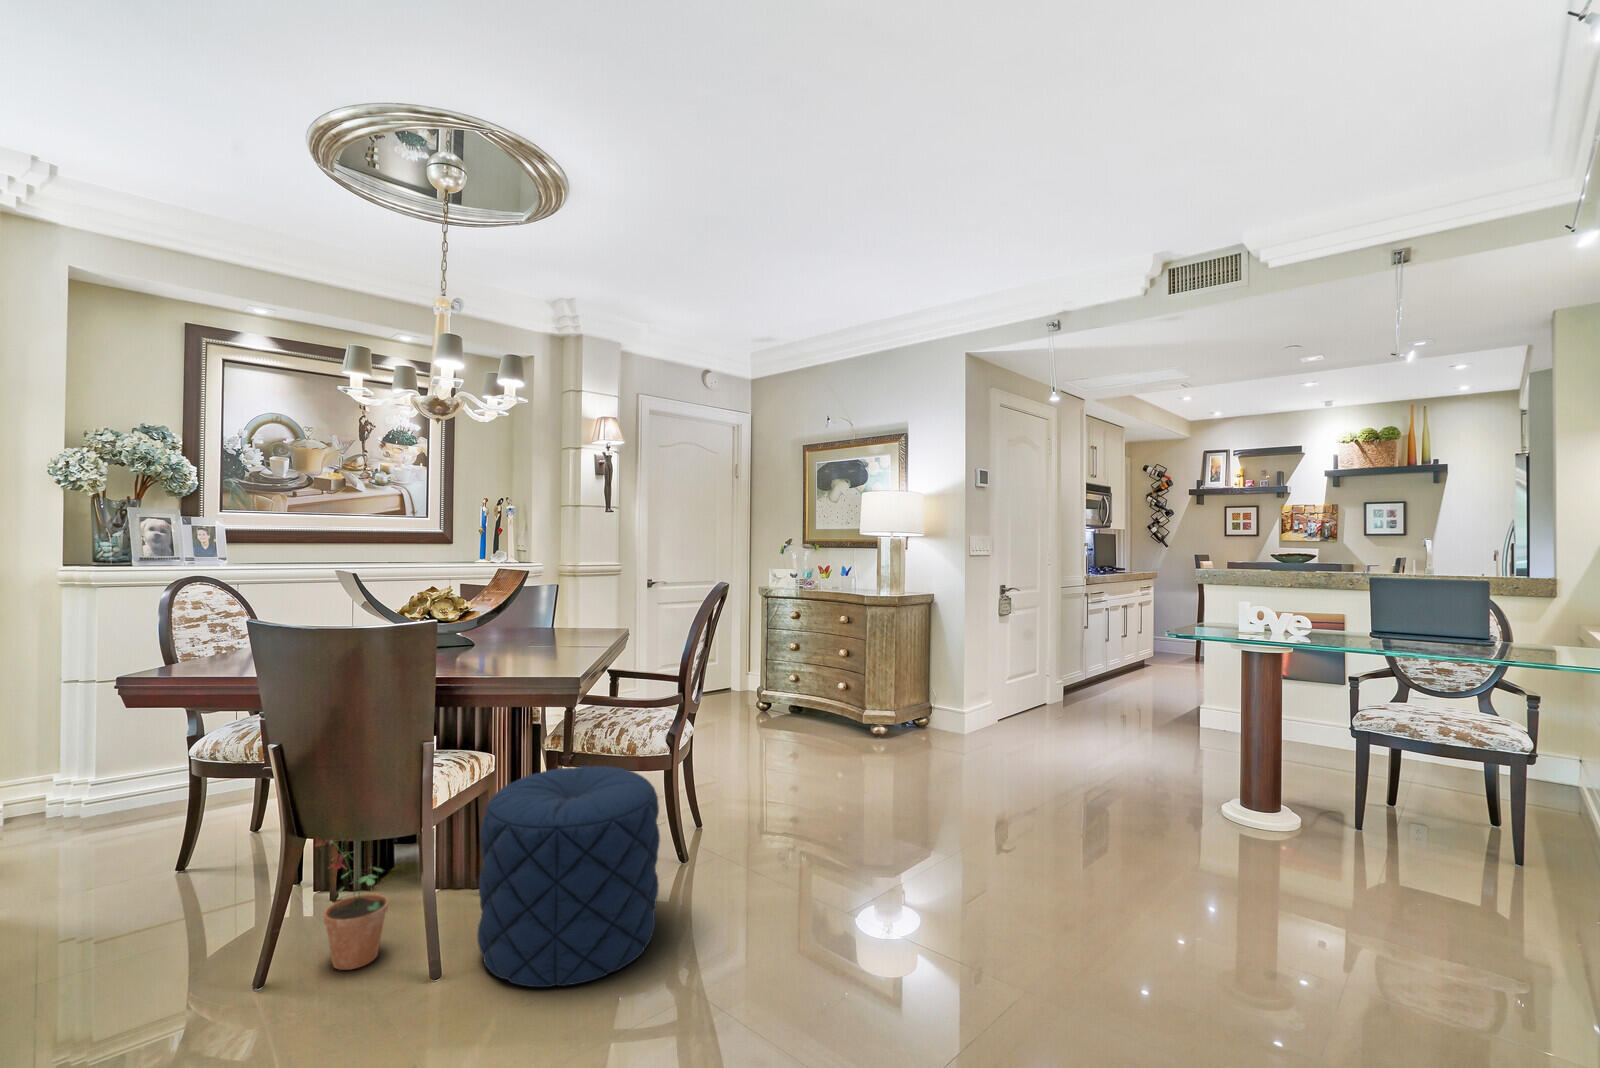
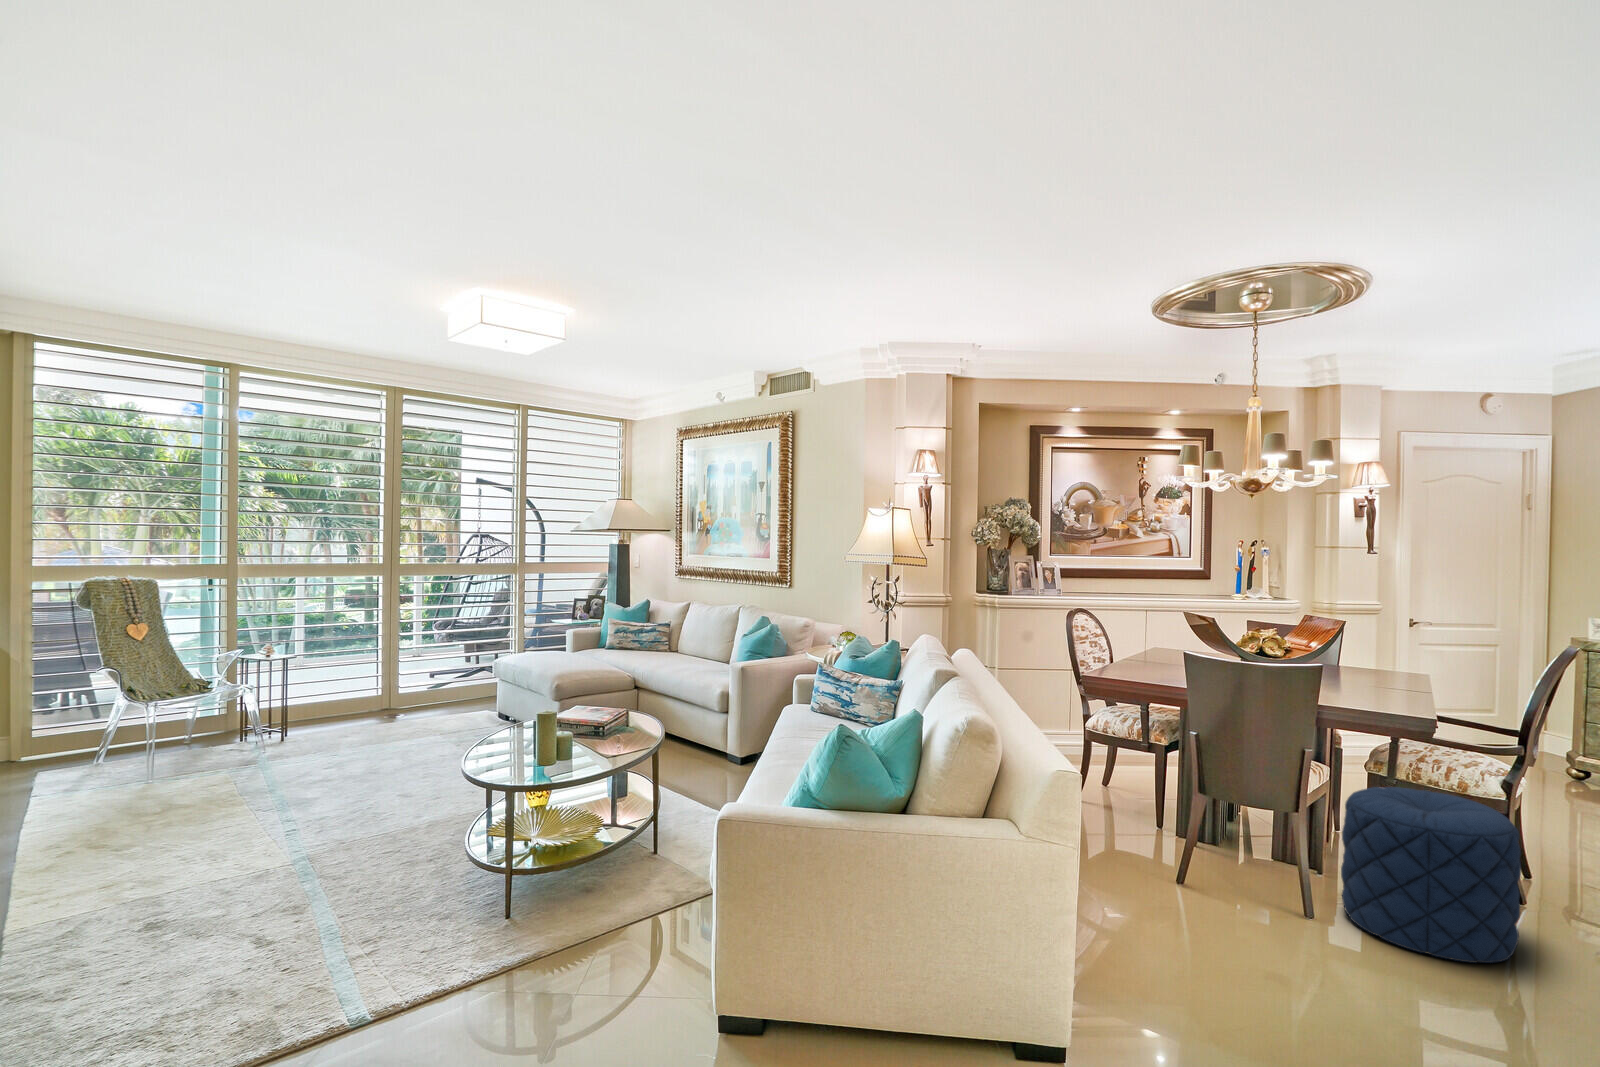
potted plant: present [316,837,388,970] -> none [1206,768,1265,893]

